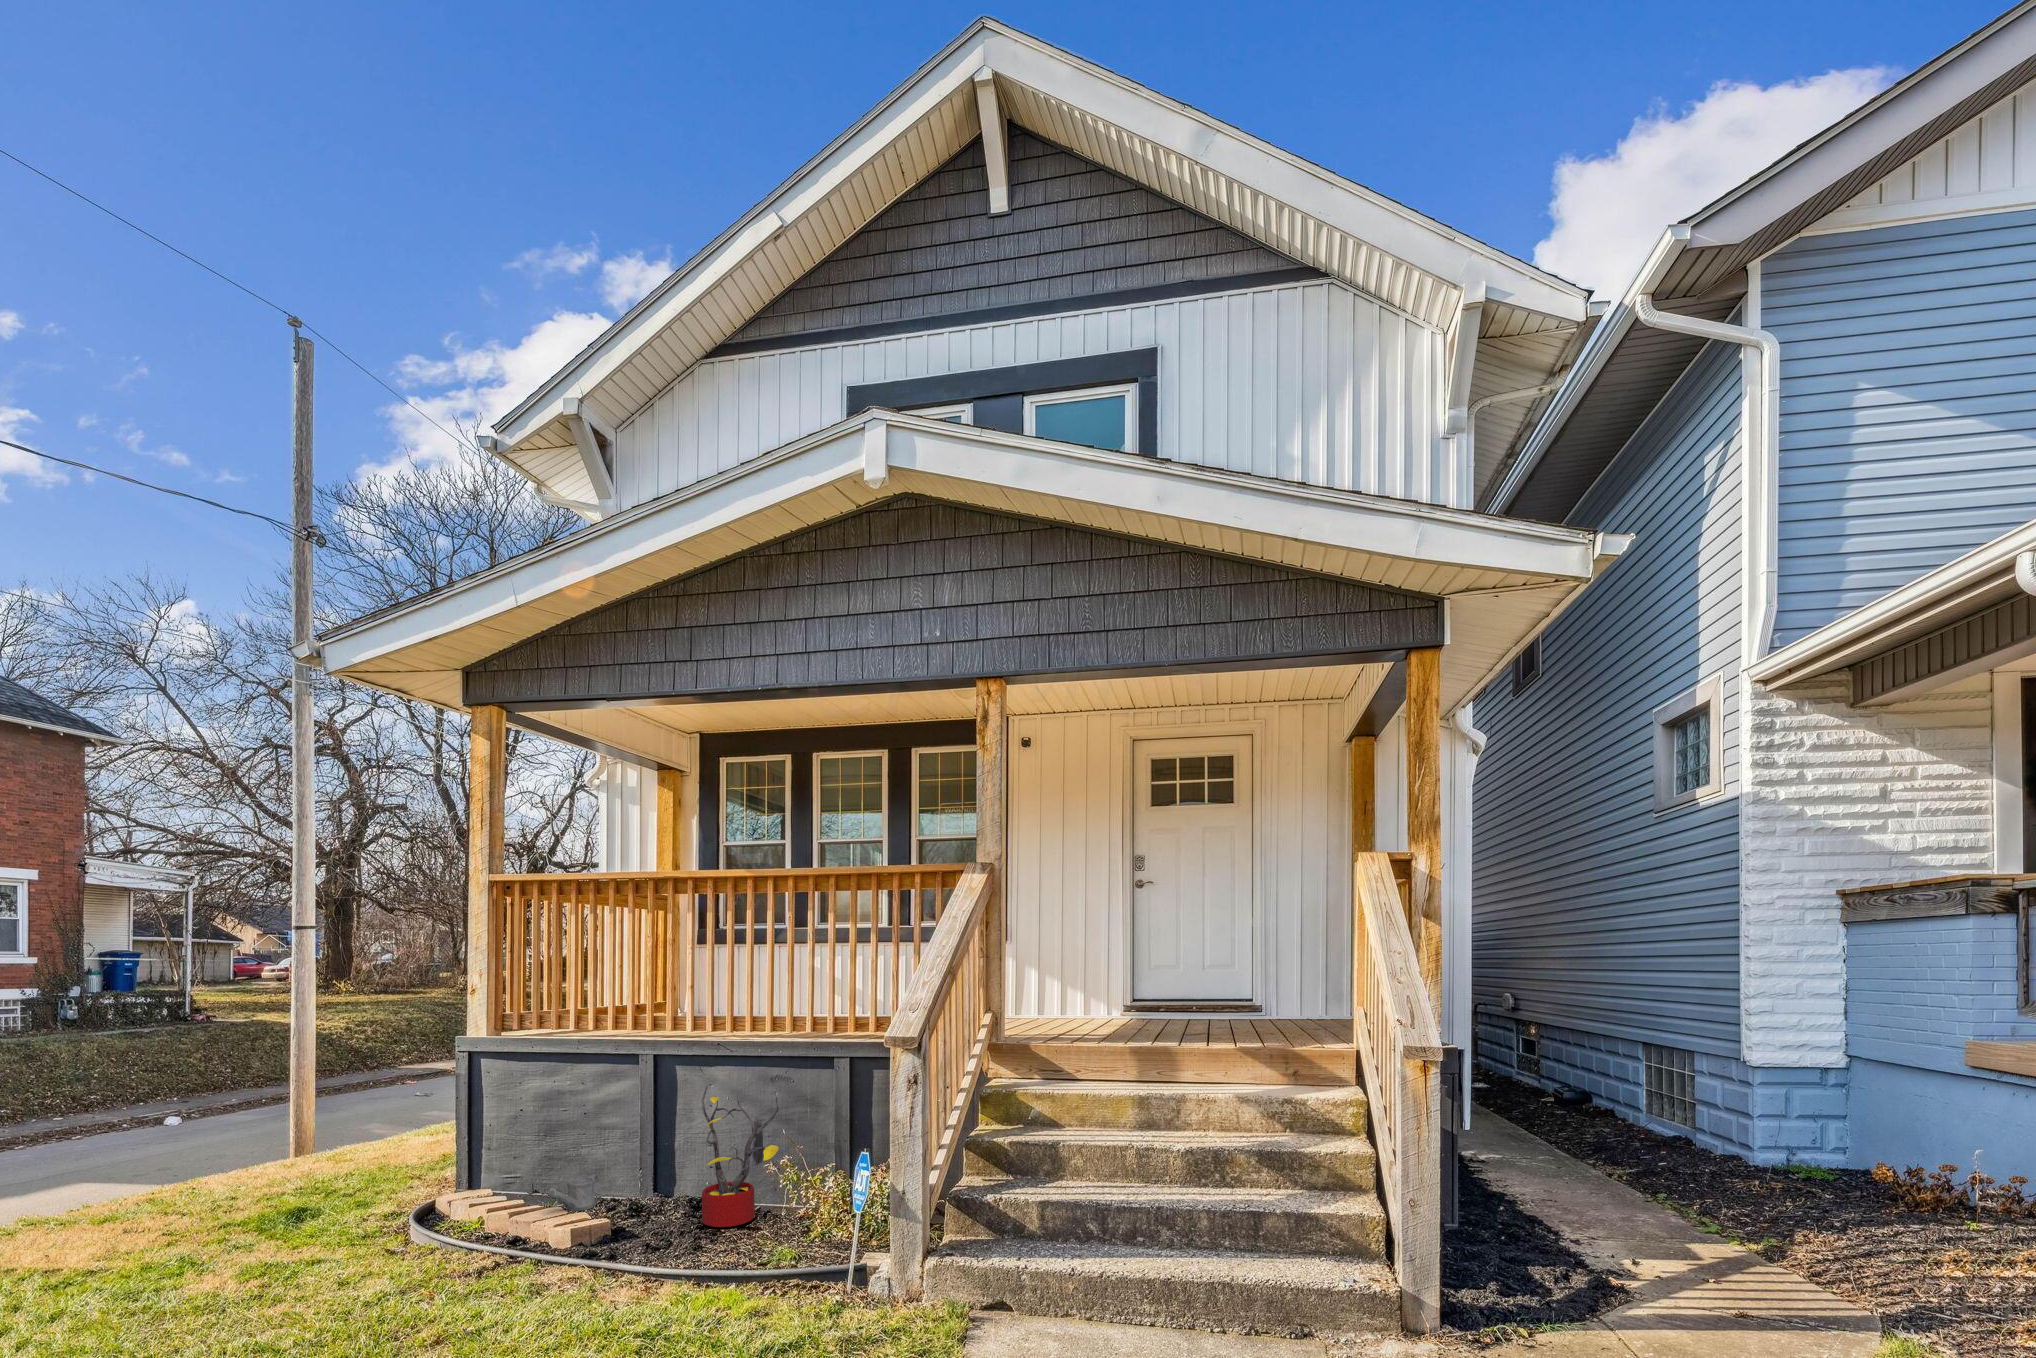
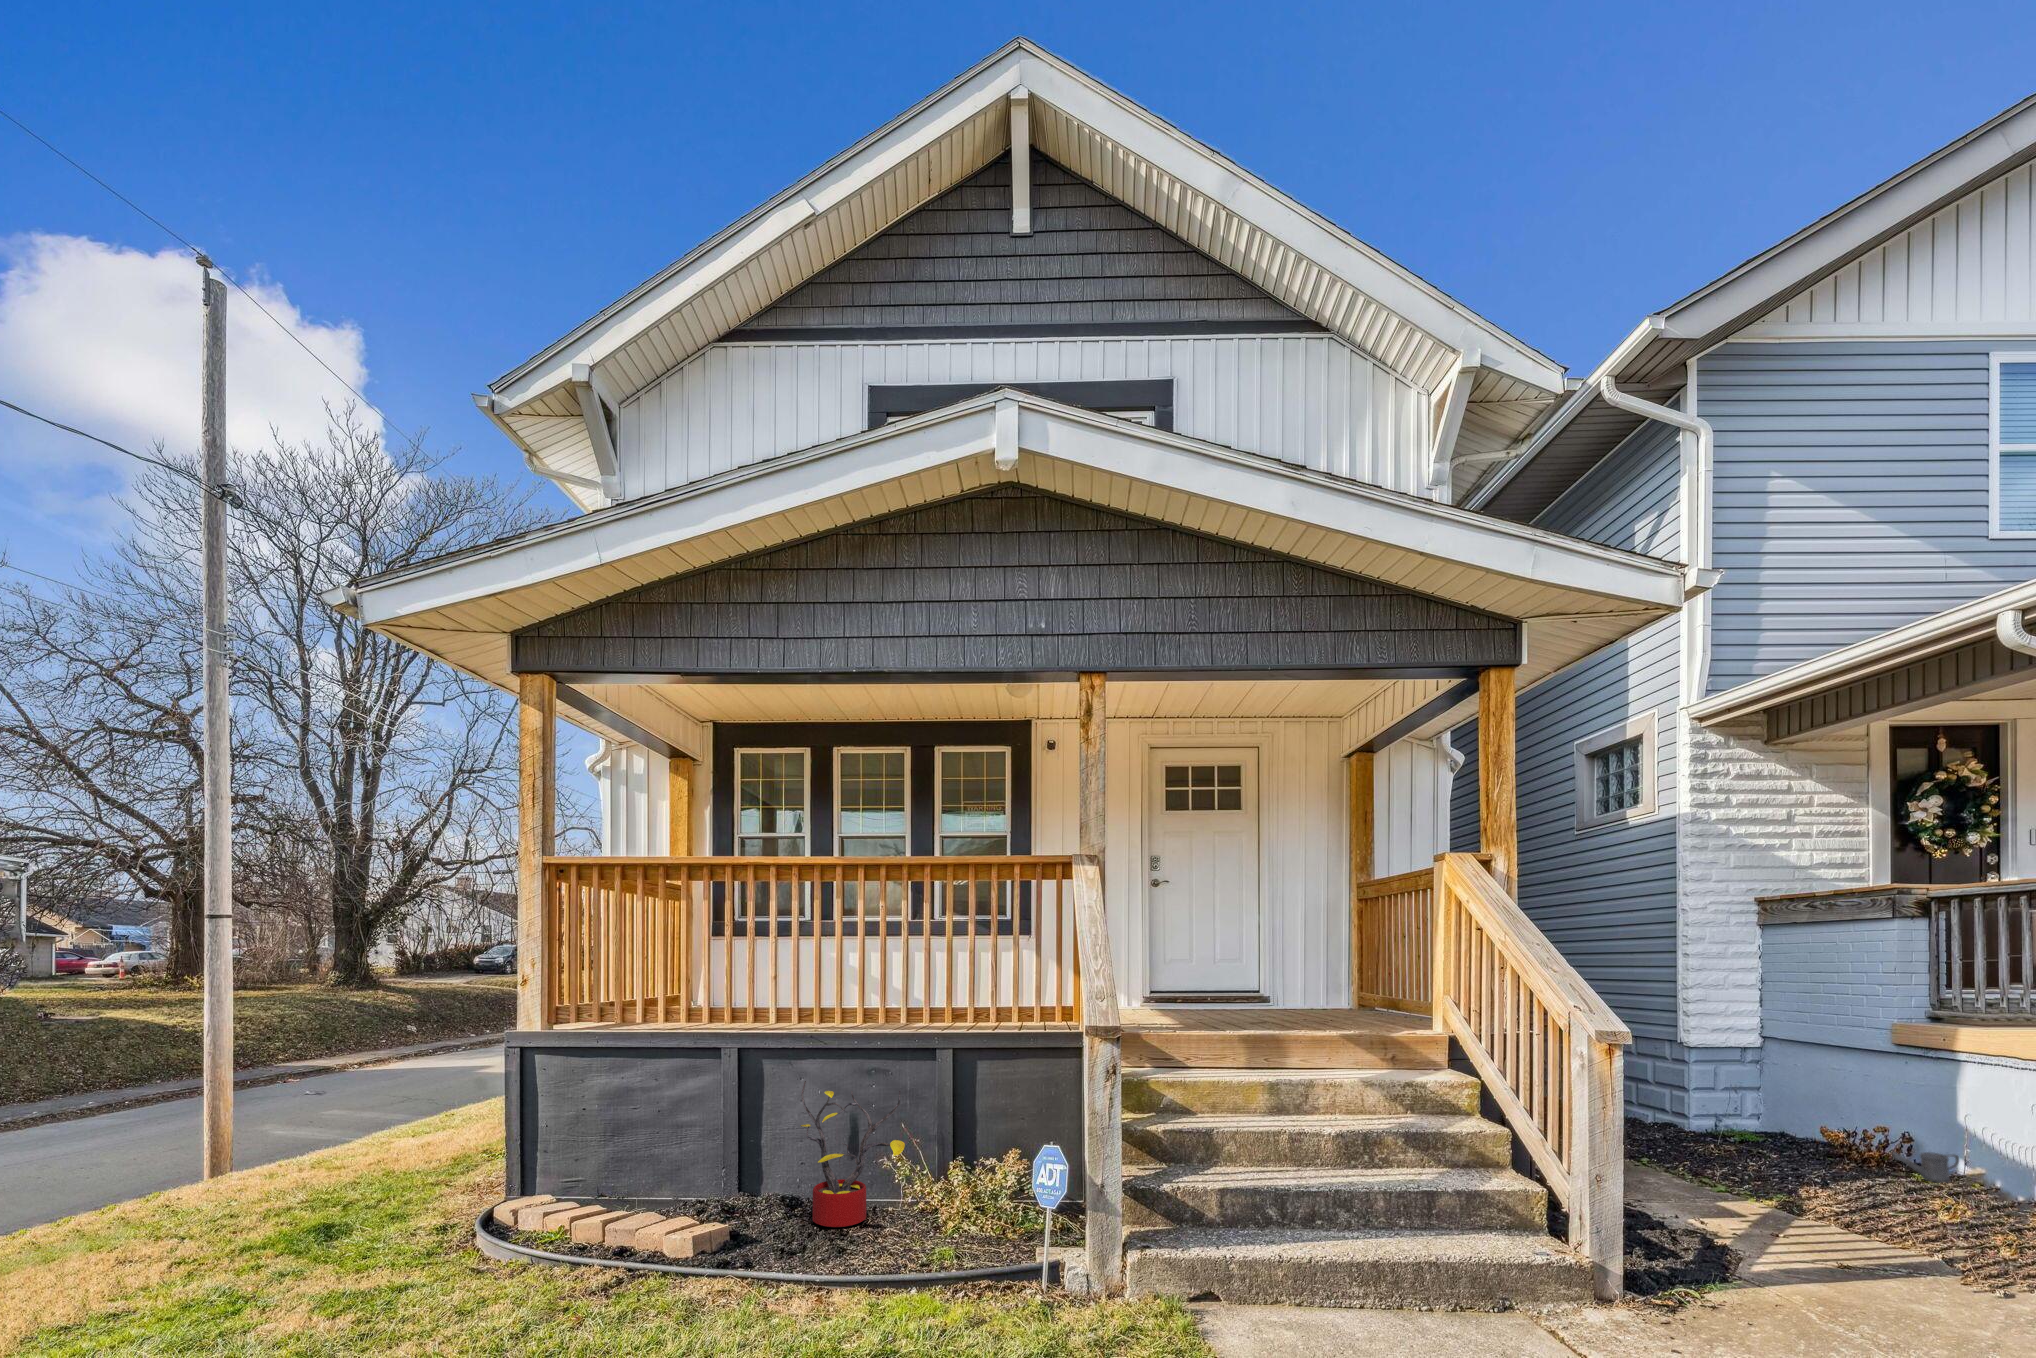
watering can: present [549,1174,599,1211] -> present [1893,1152,1959,1183]

